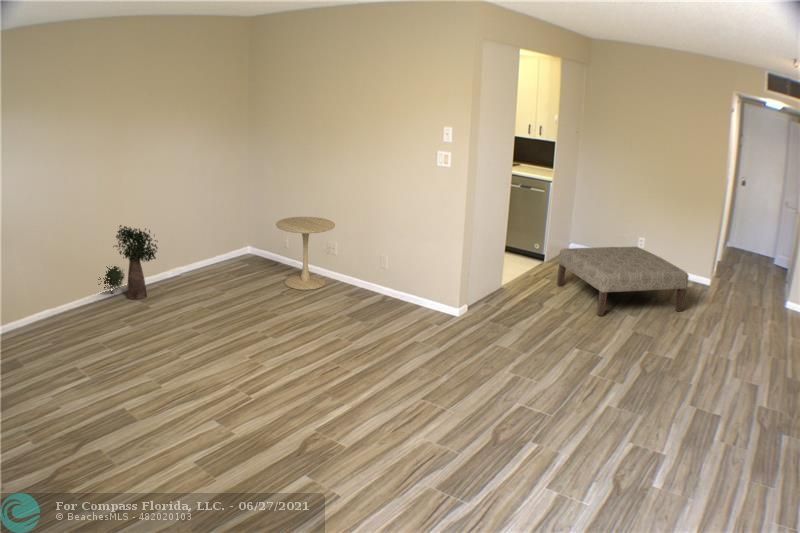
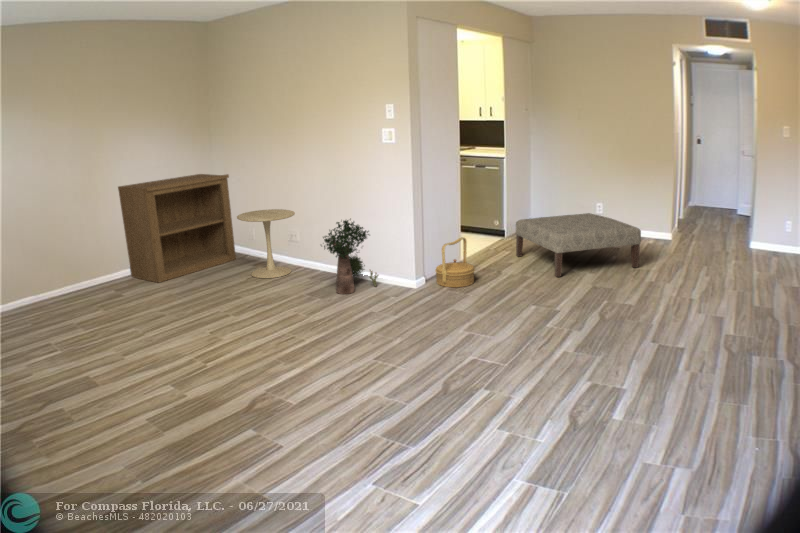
bookshelf: none [155,170,267,285] -> present [118,174,236,283]
potted plant: present [98,225,157,300] -> present [323,219,378,294]
woven basket: none [477,267,517,319] -> present [435,237,475,287]

